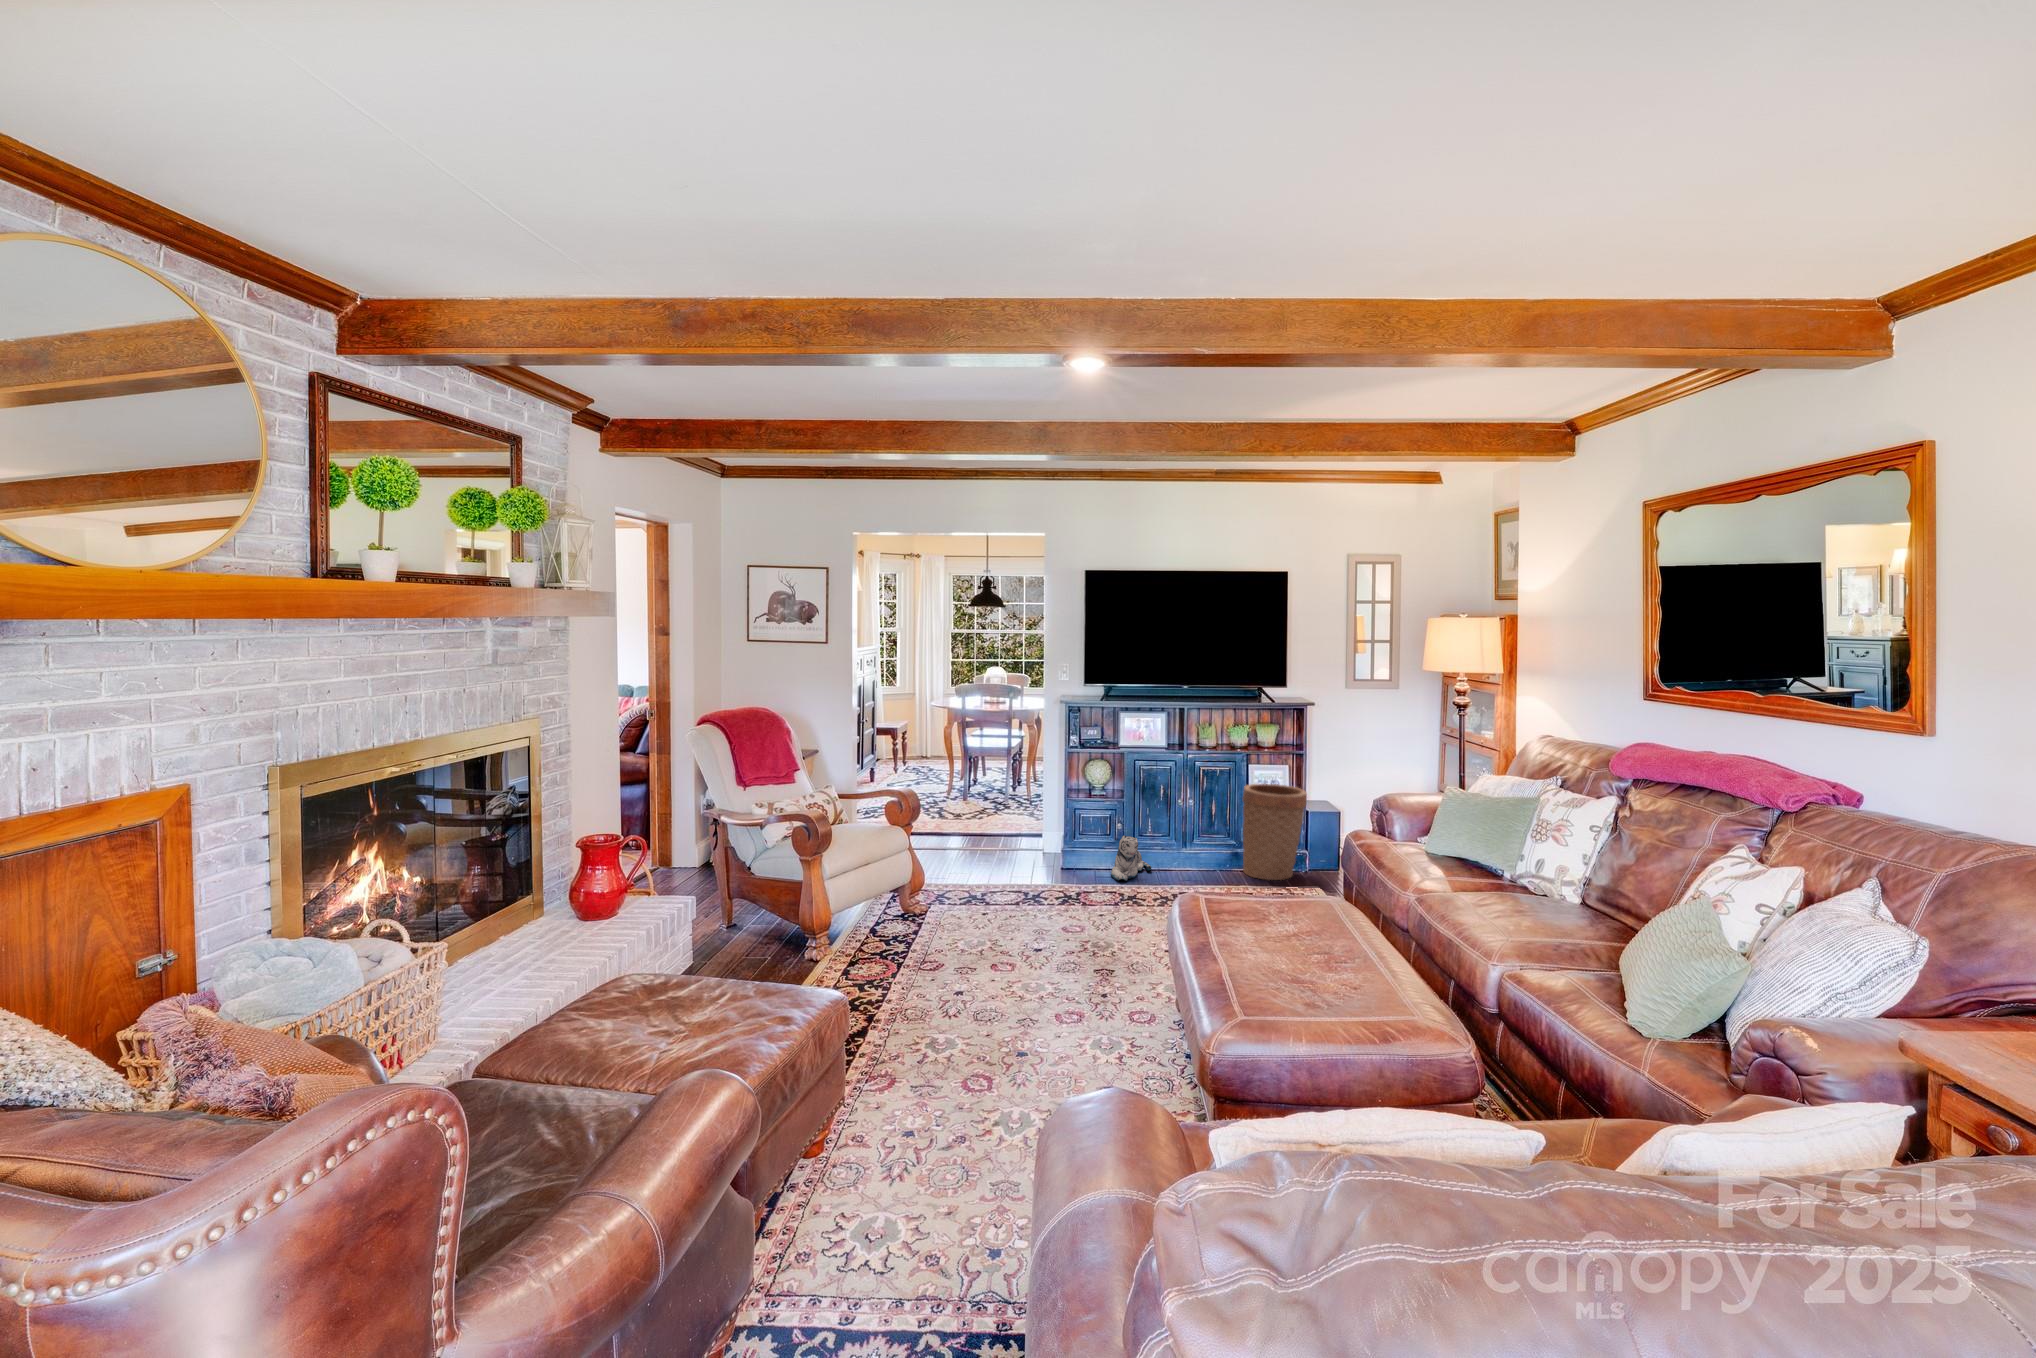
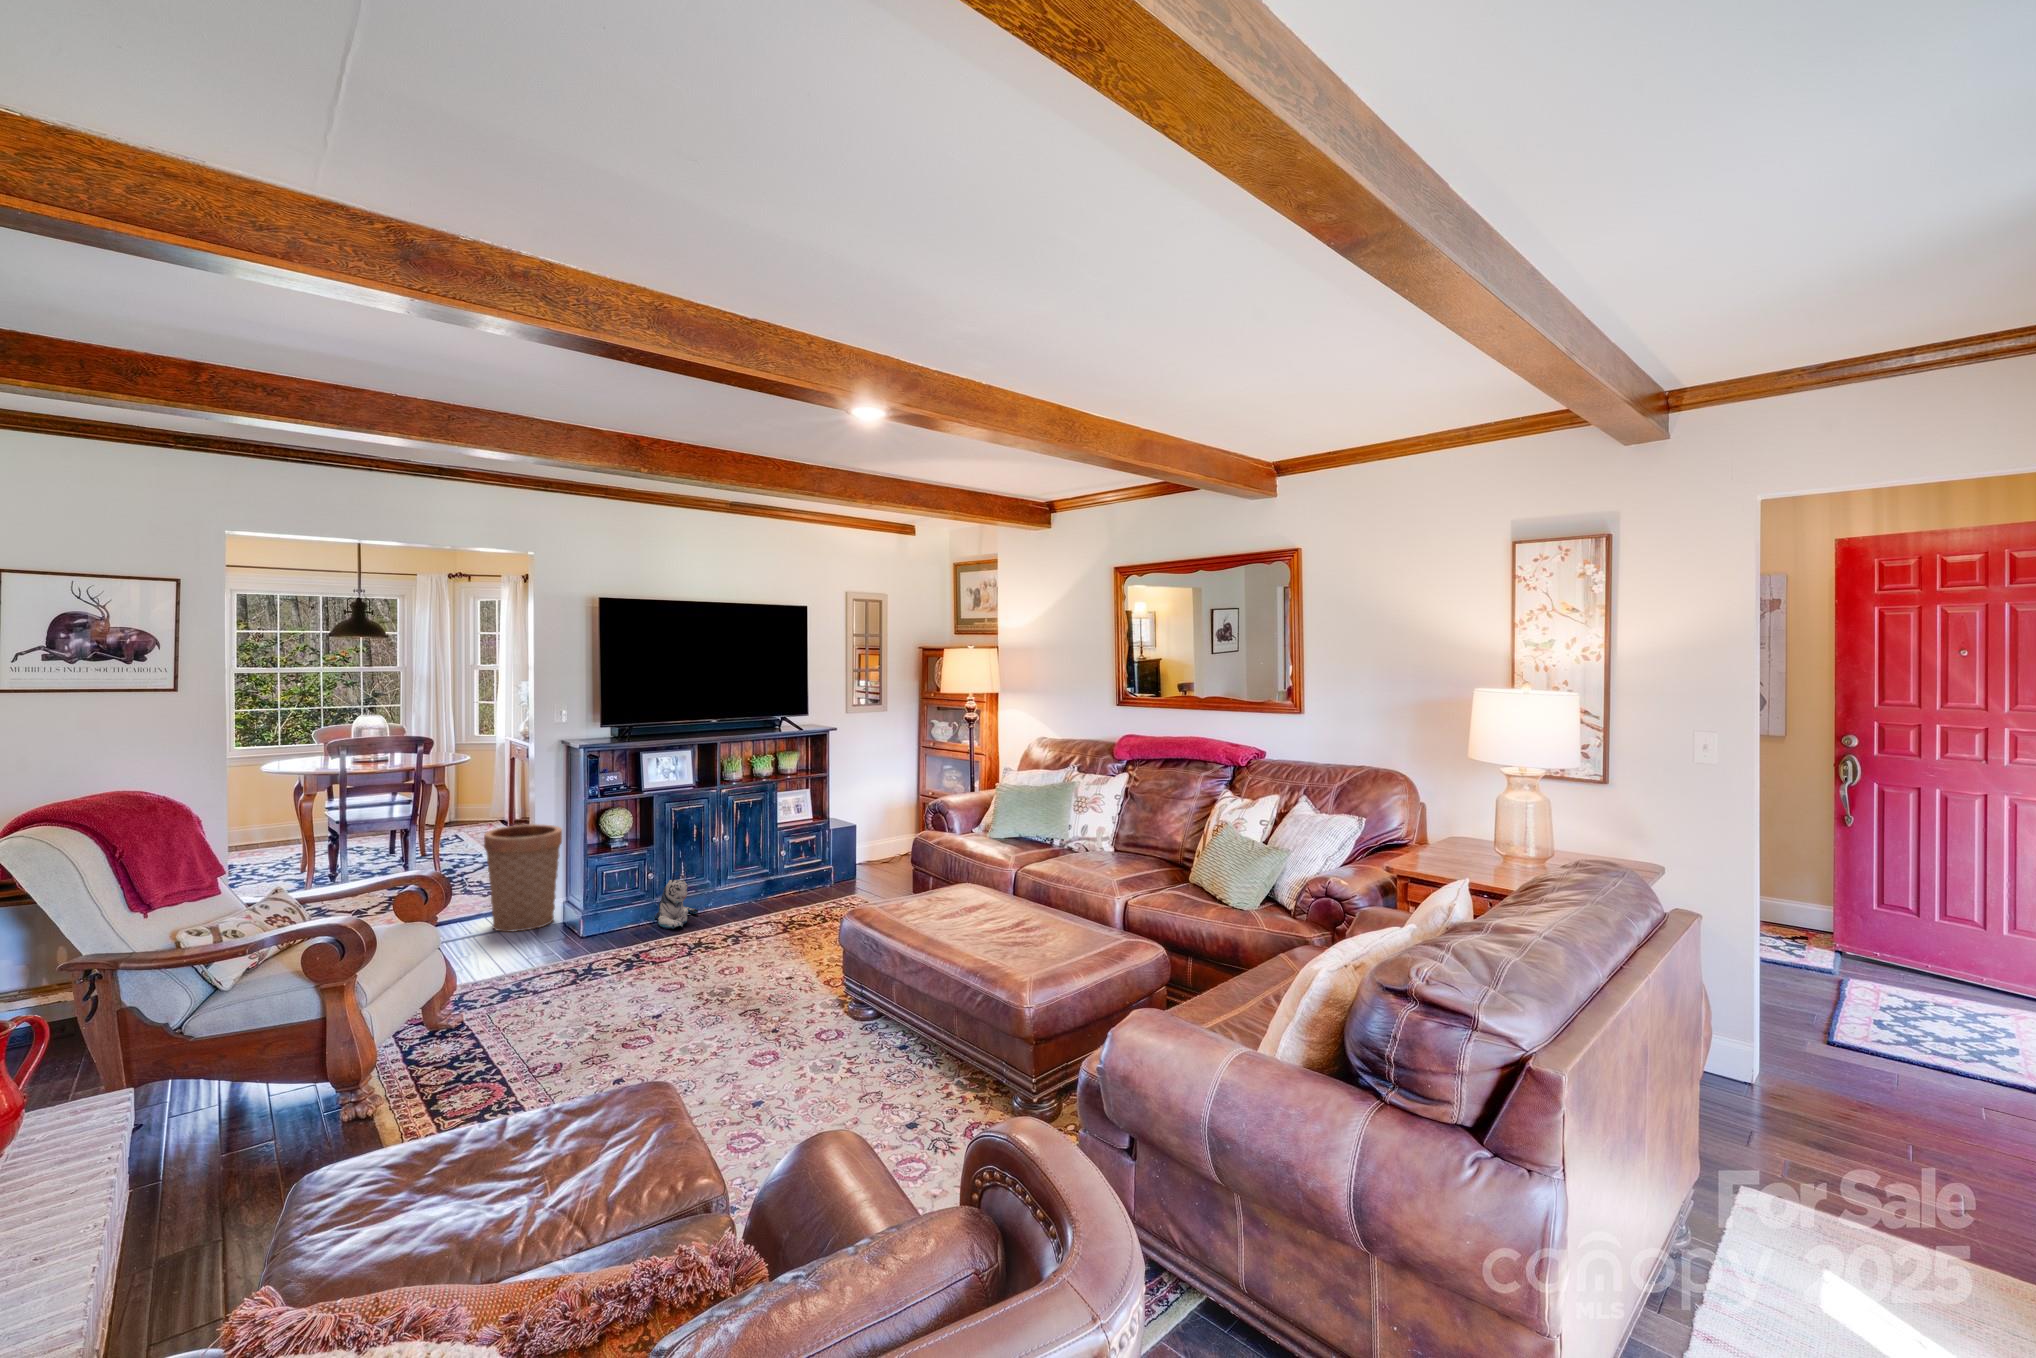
basket: present [1242,784,1307,880] -> present [484,824,562,932]

